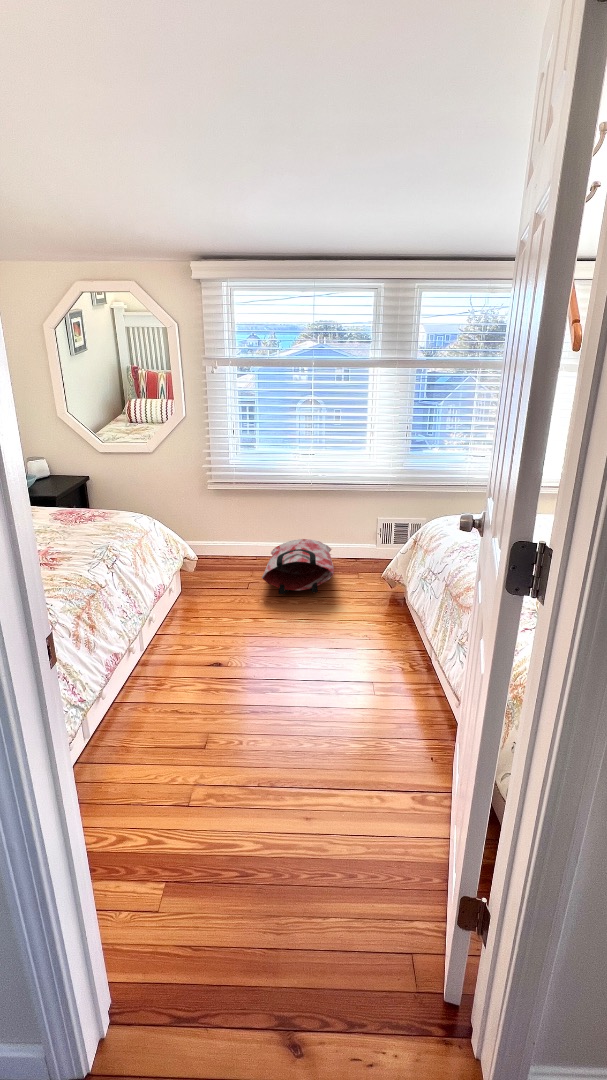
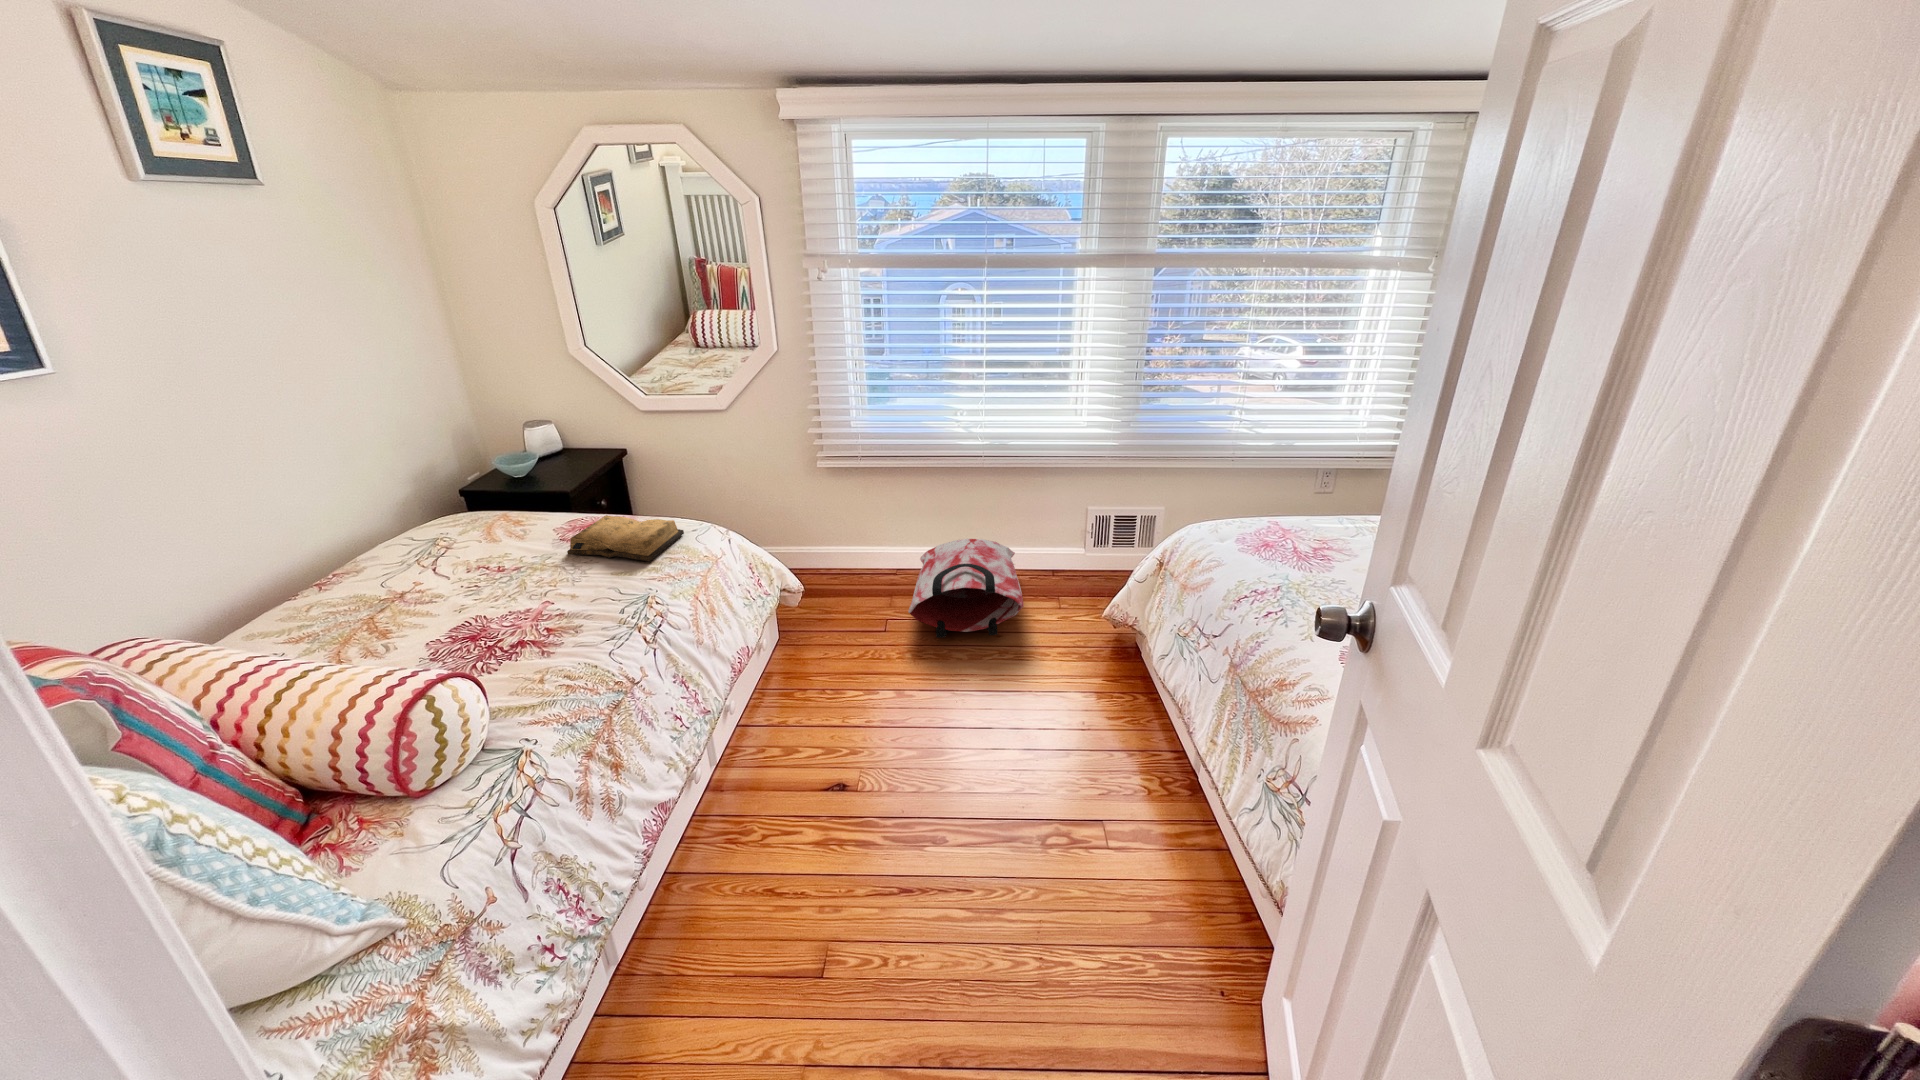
diary: none [58,509,126,532] -> present [567,515,684,561]

